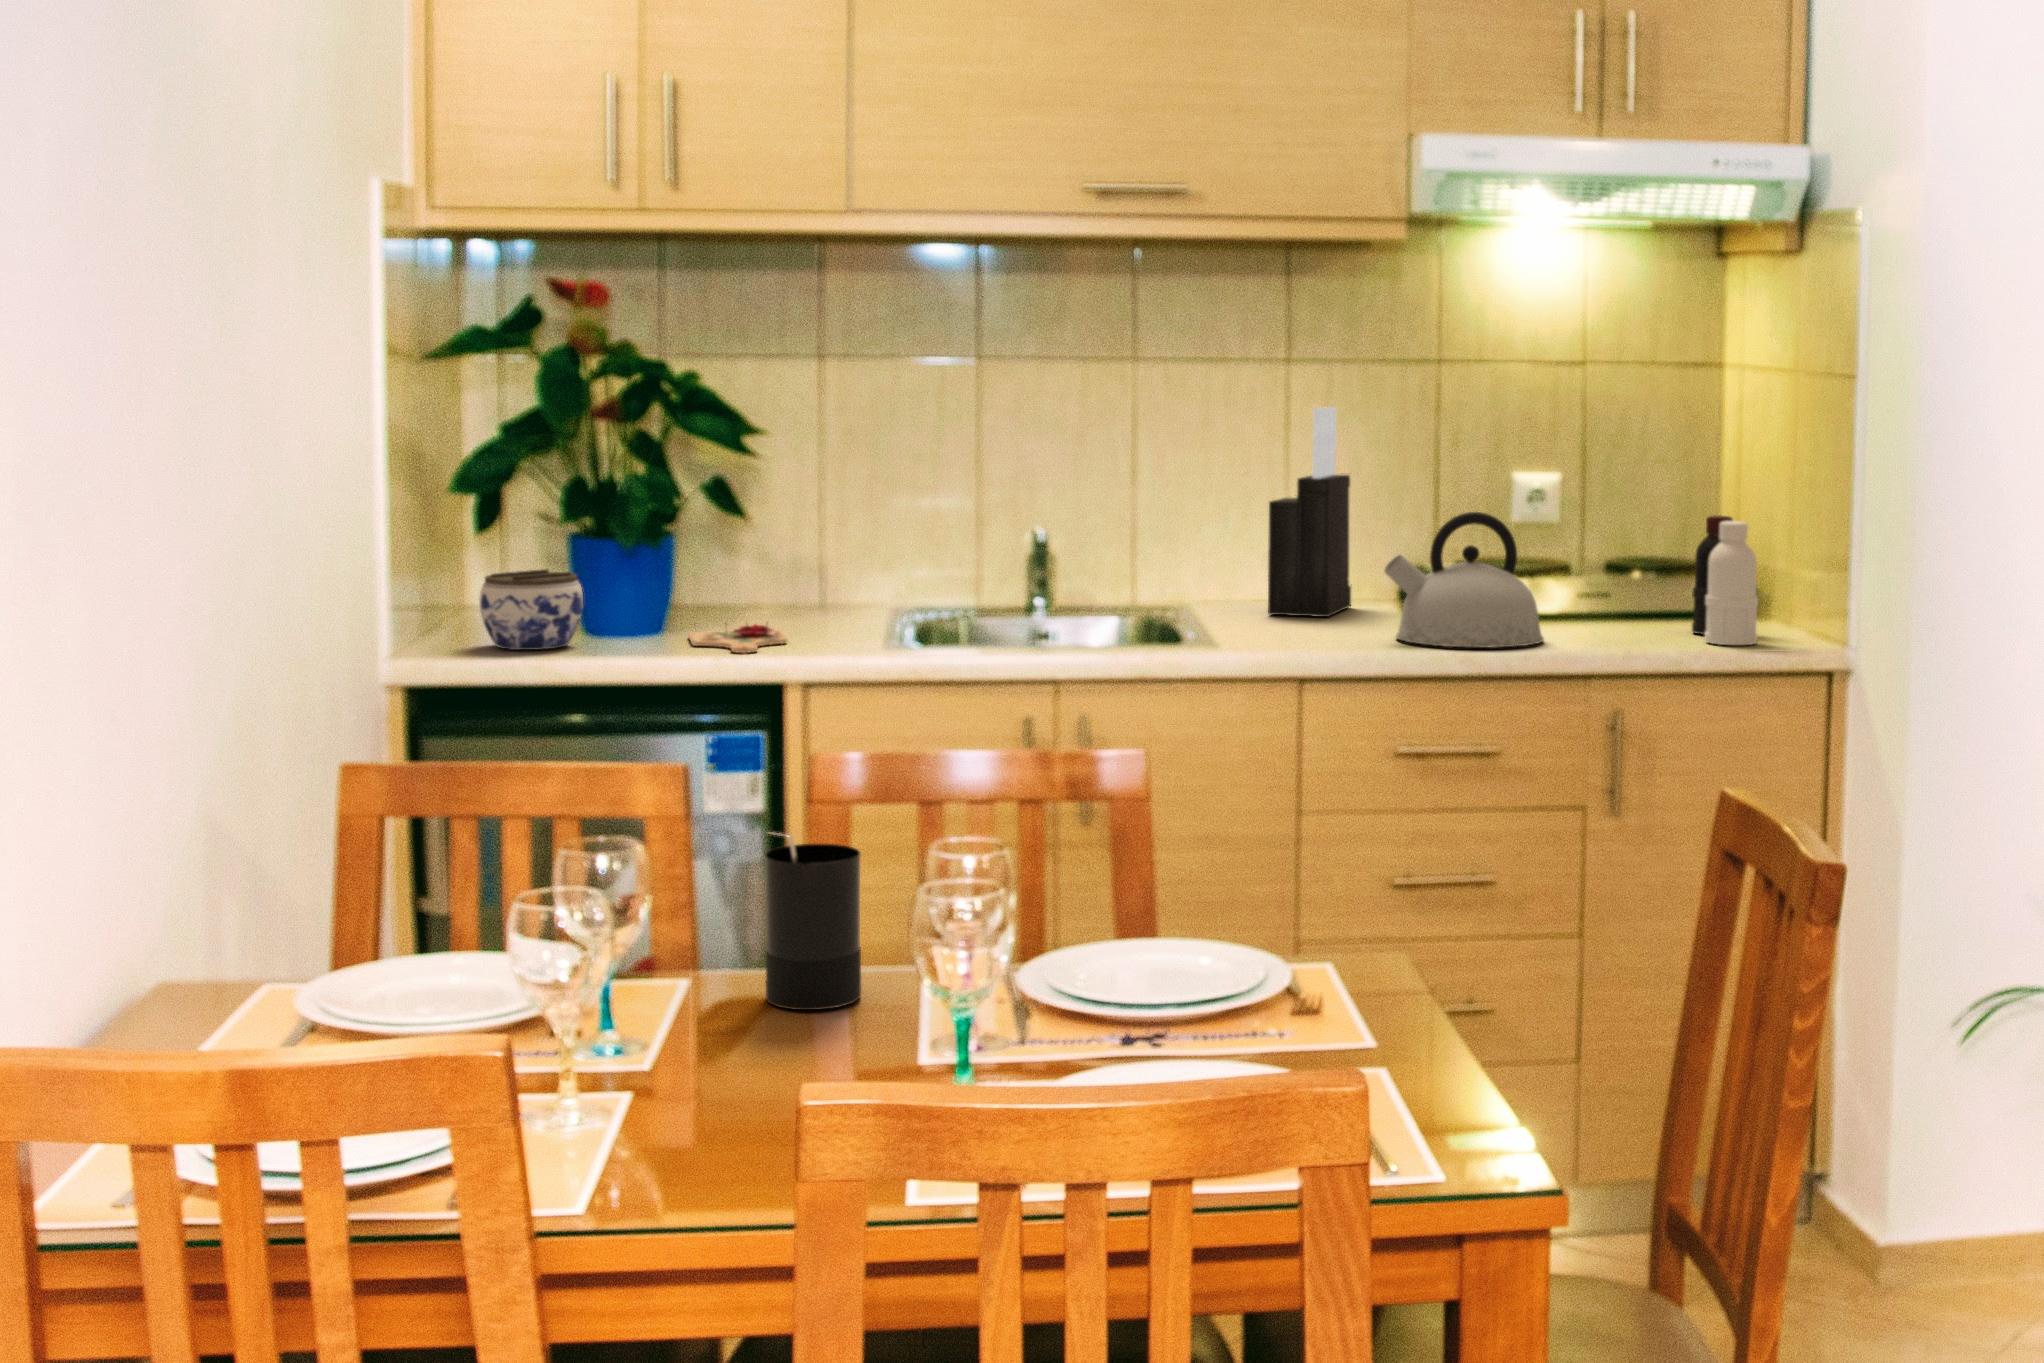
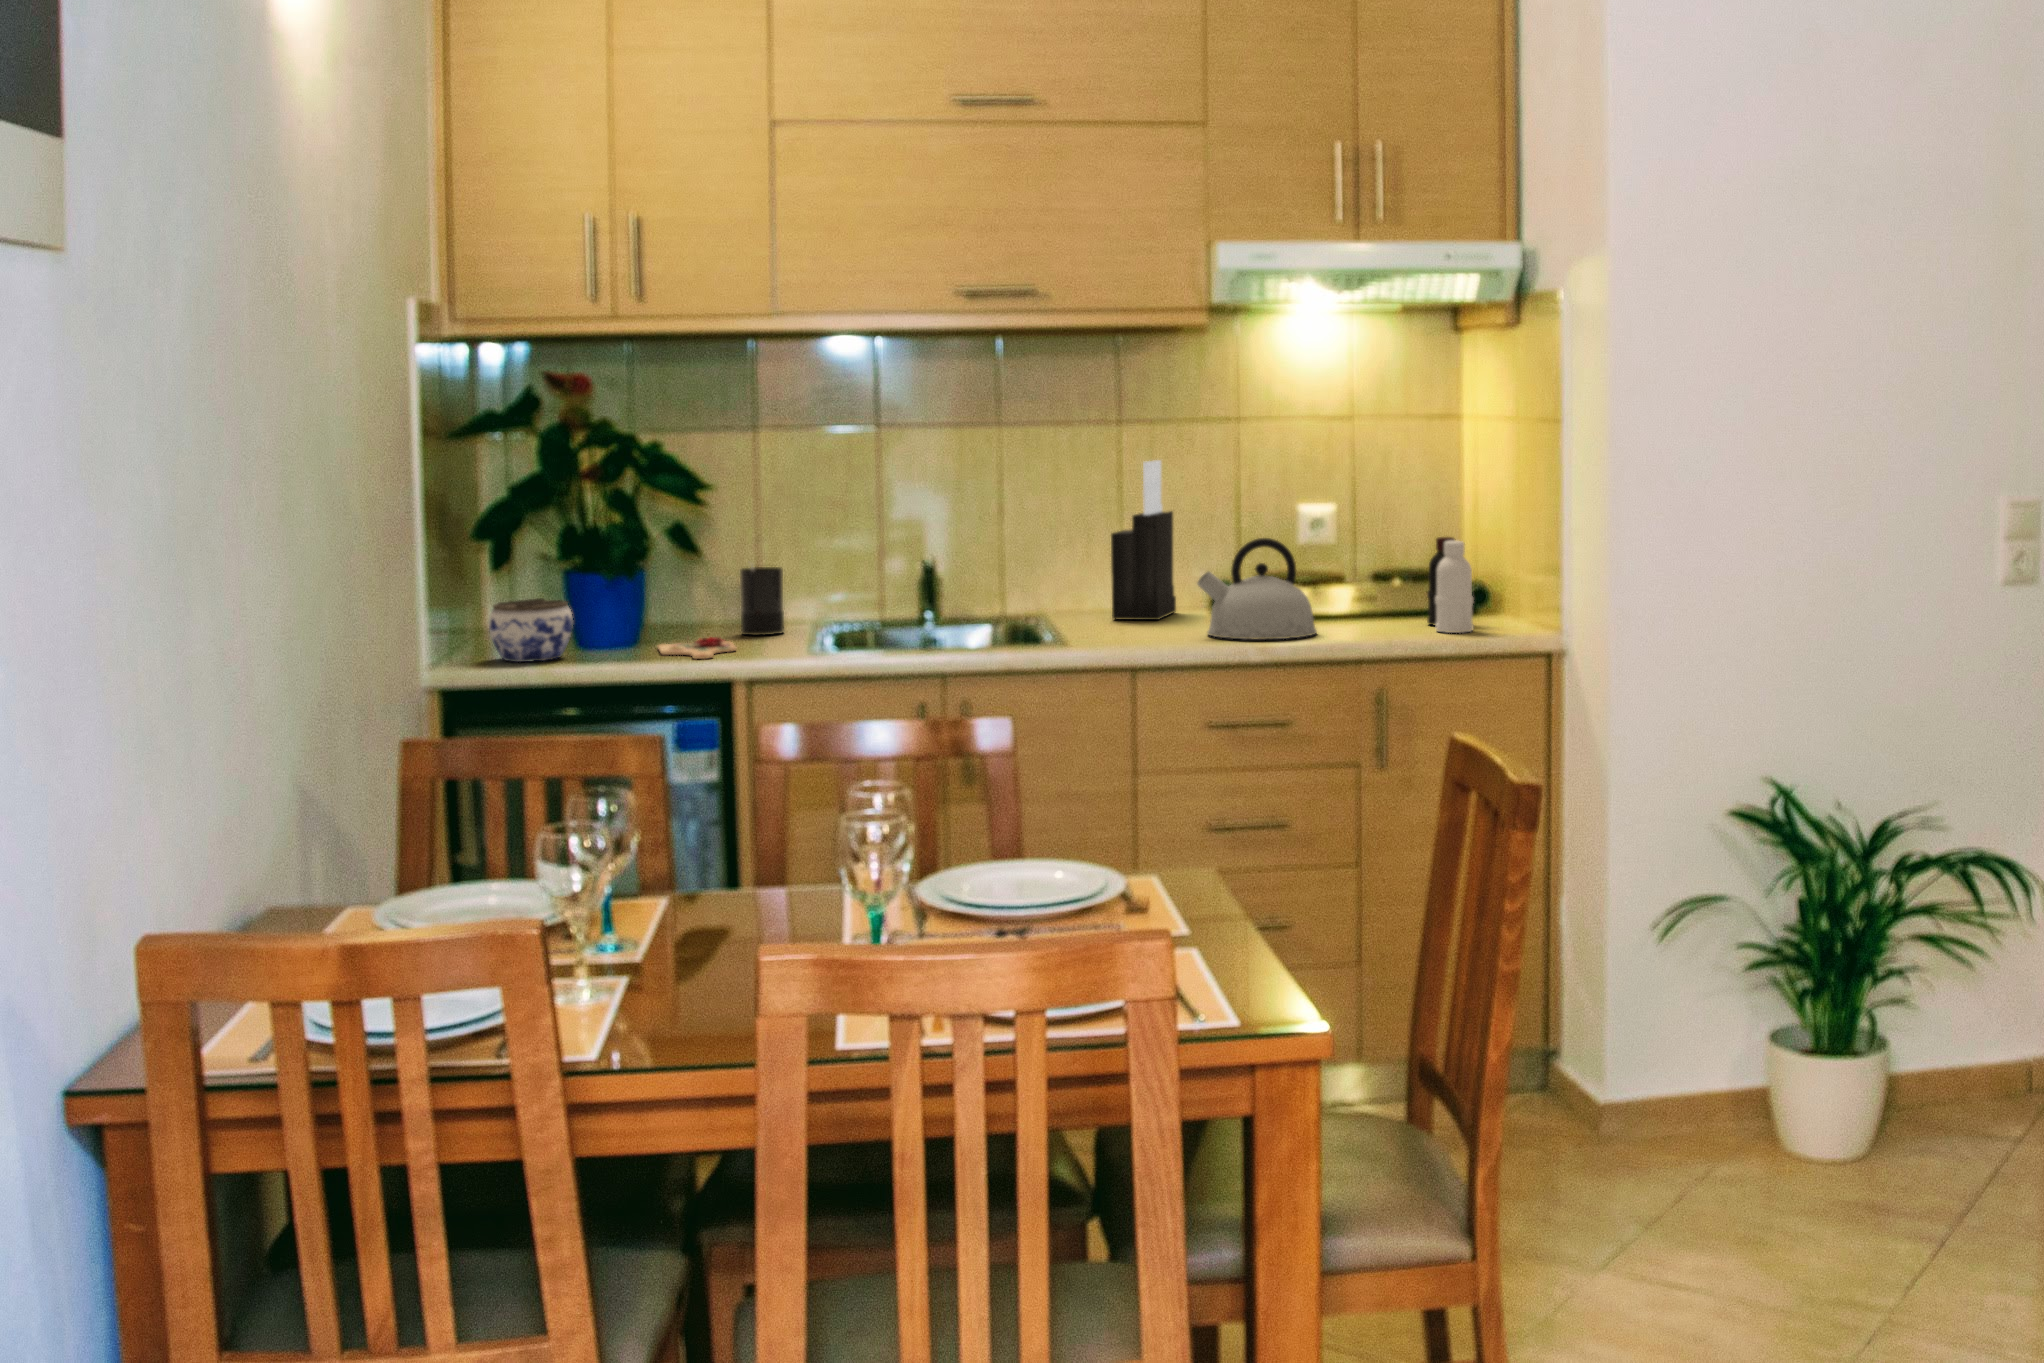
candle: present [765,832,861,1010] -> present [740,566,784,635]

